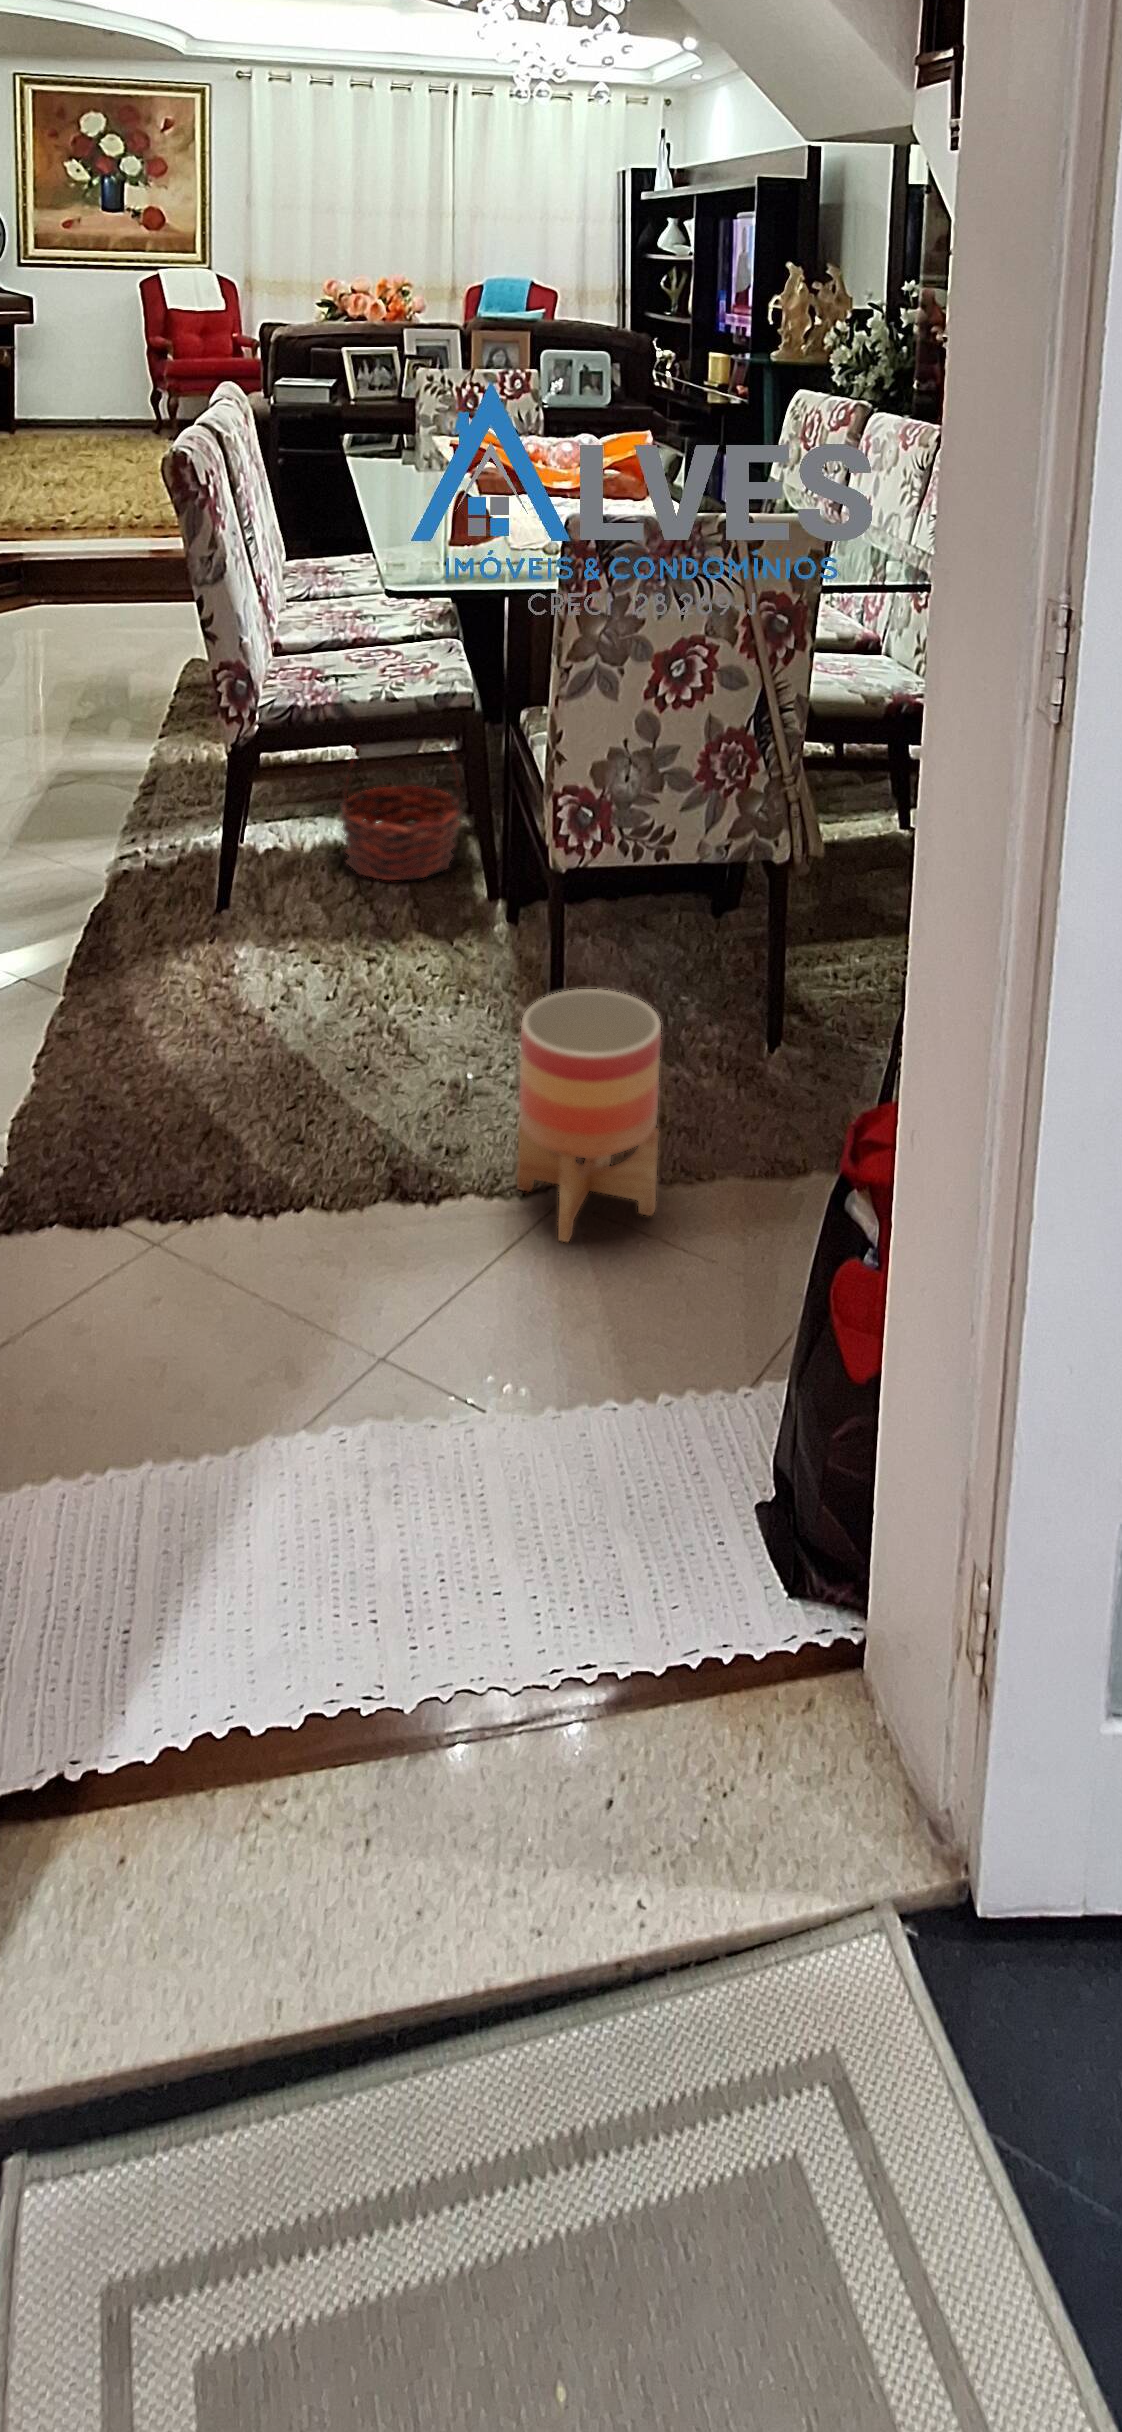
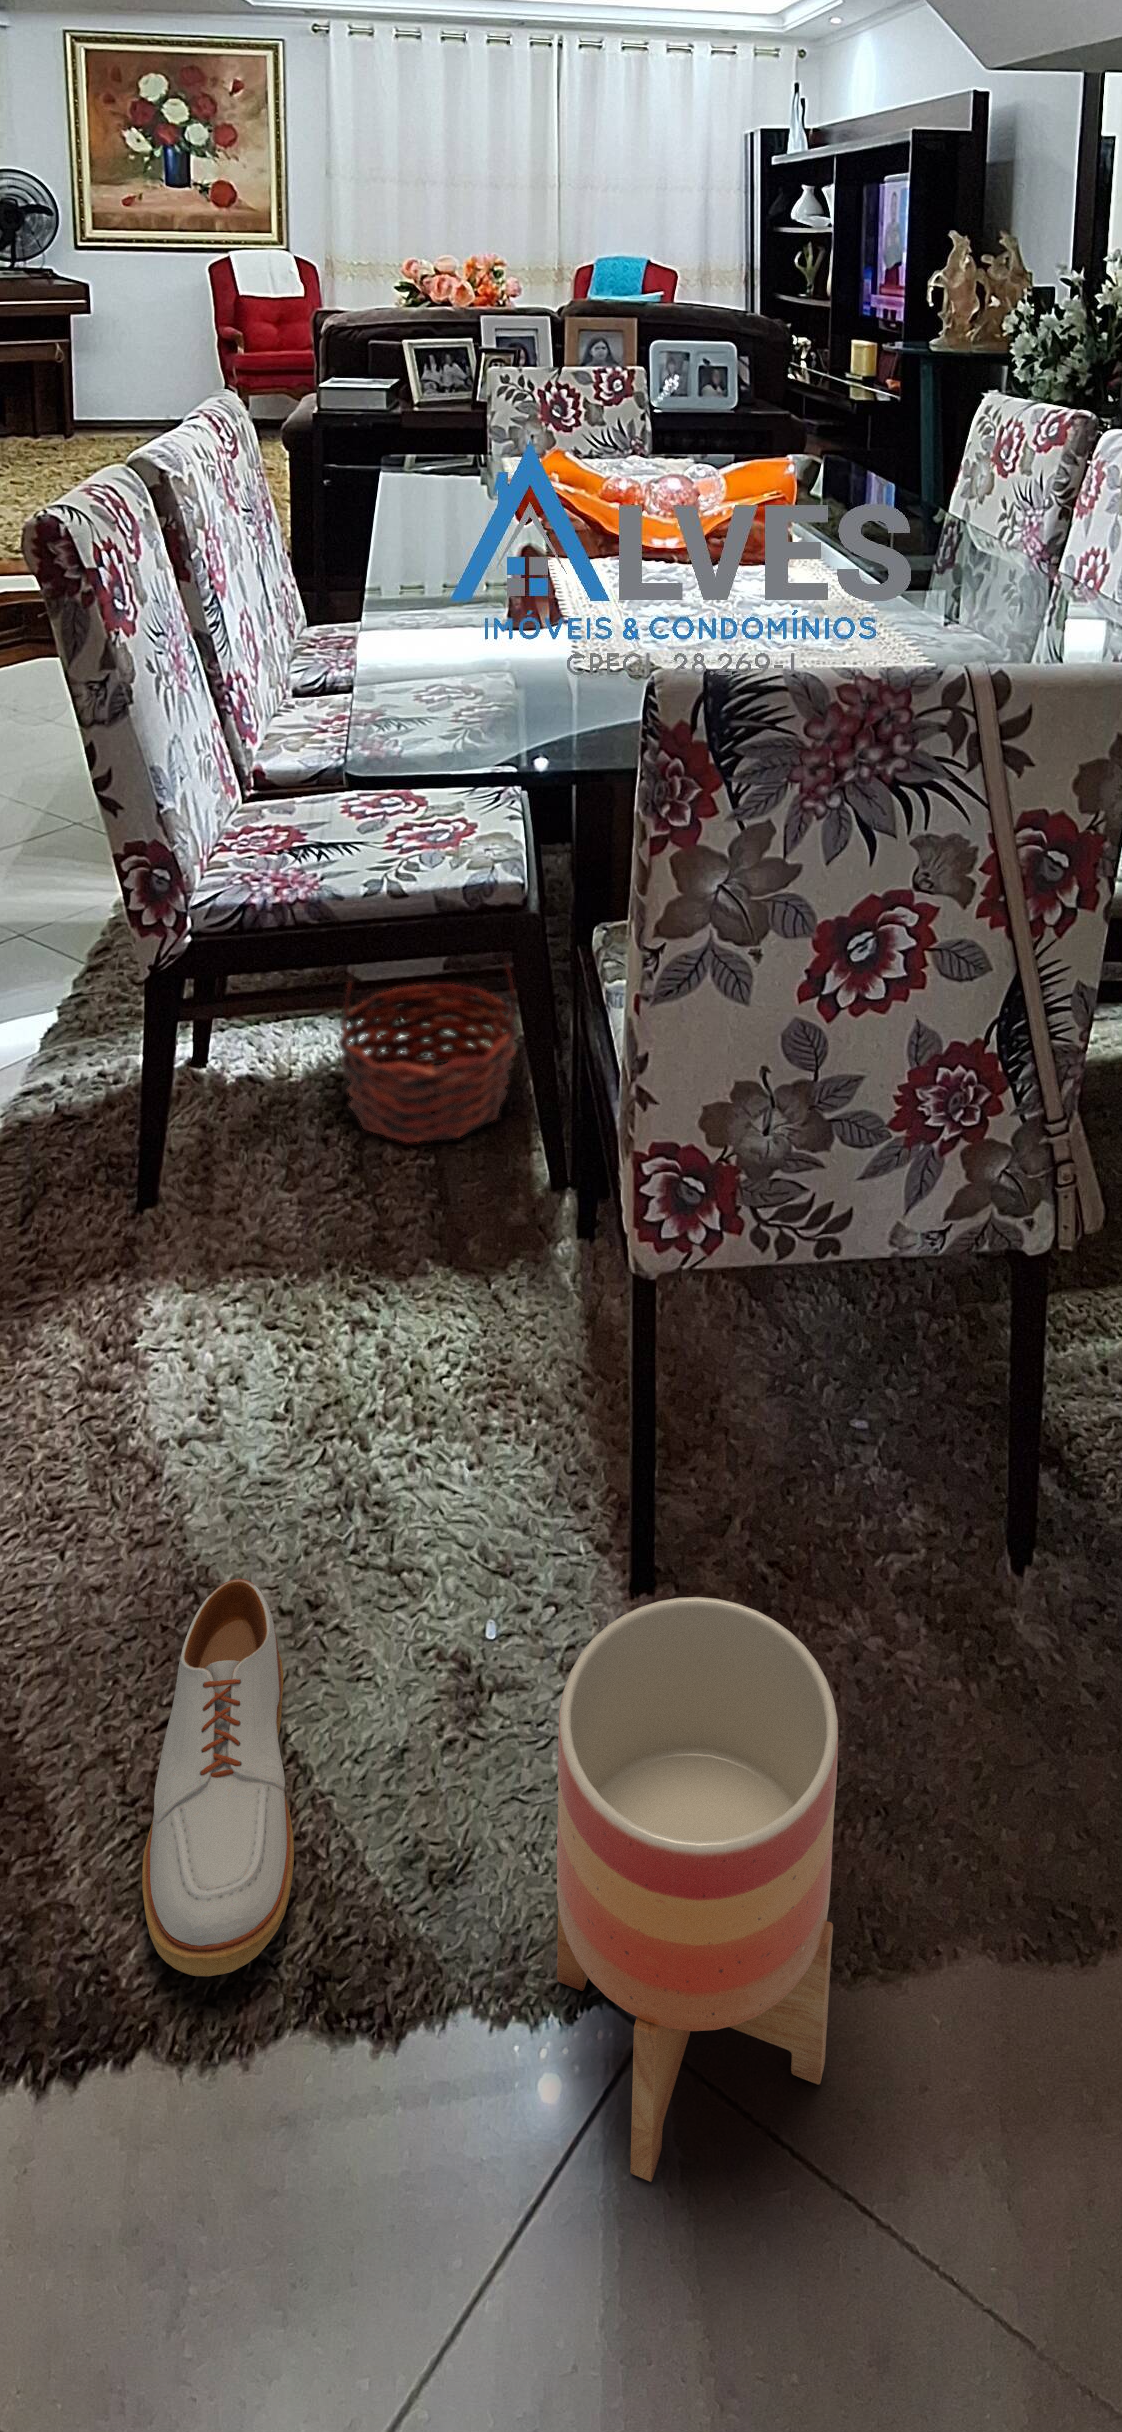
shoe: none [292,1037,374,1181] -> present [142,1579,294,1976]

